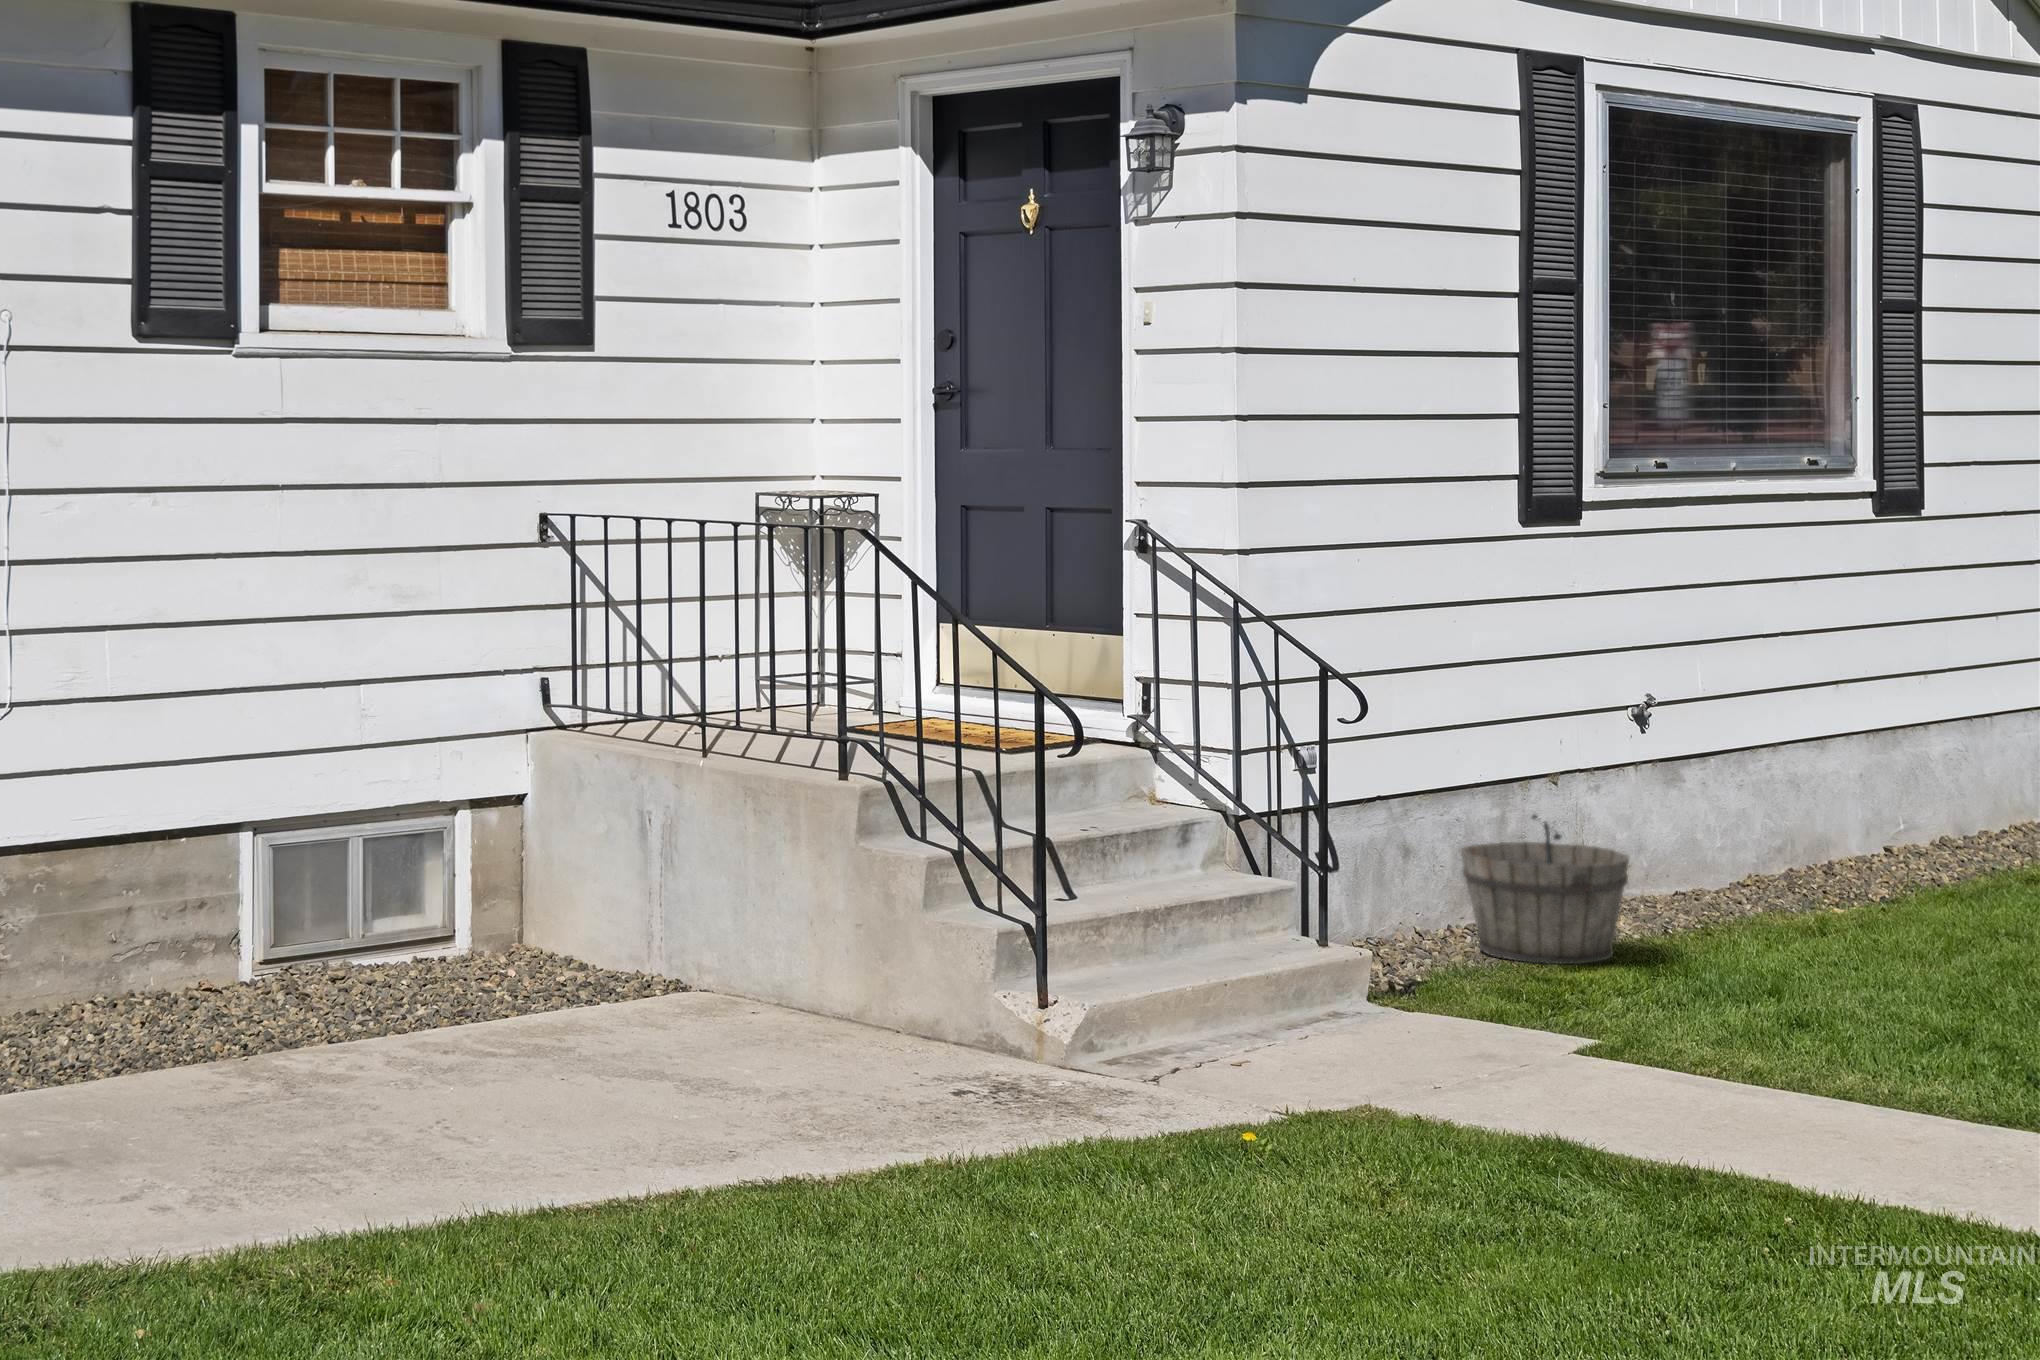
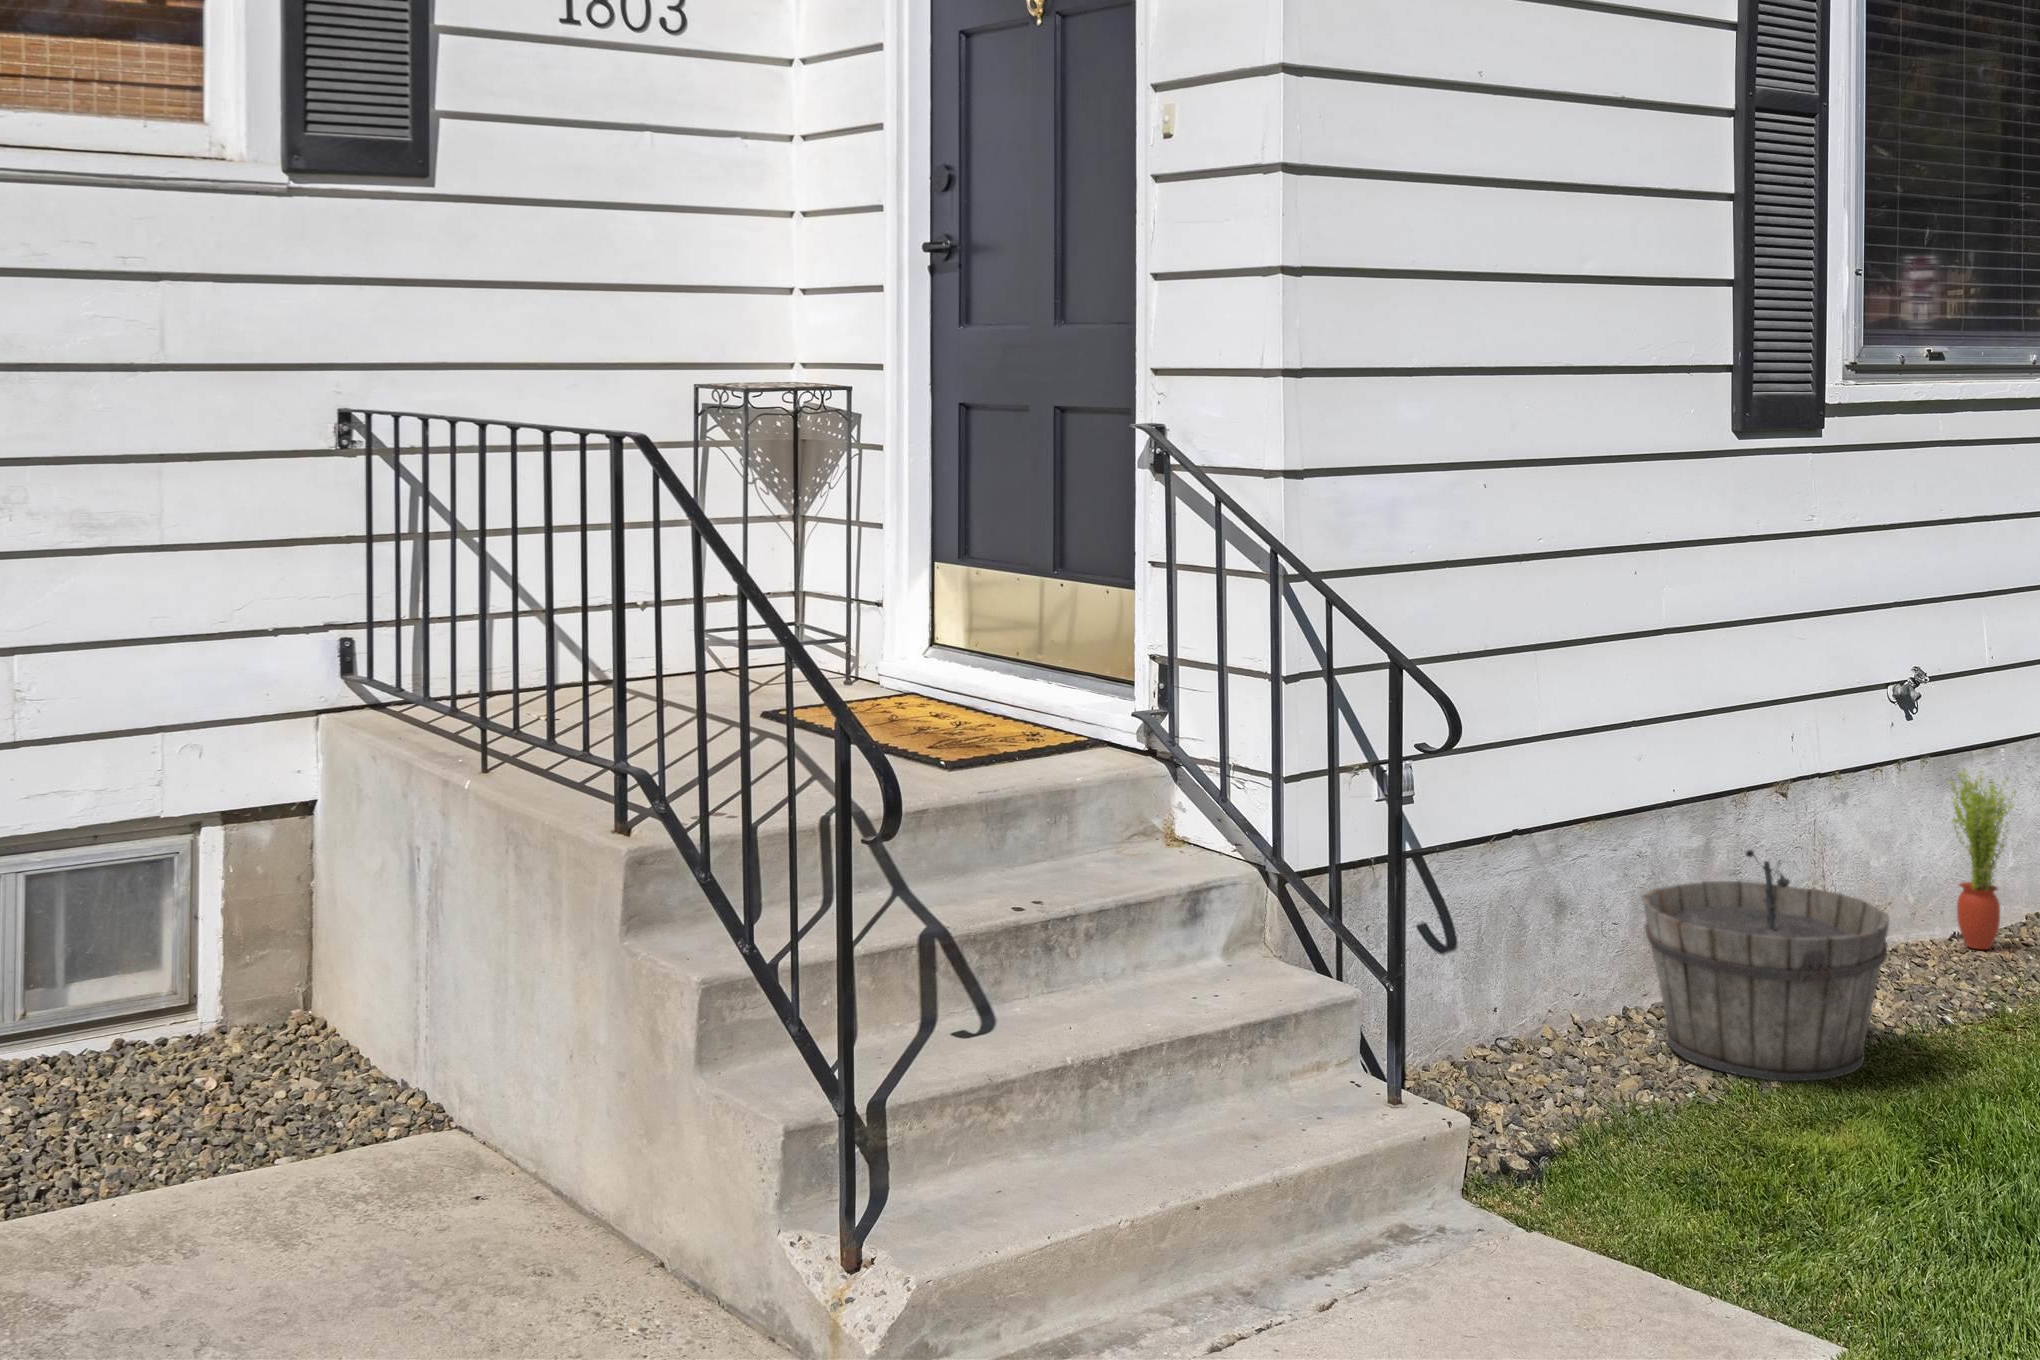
potted plant: none [1671,772,1722,906] -> present [1949,770,2017,950]

